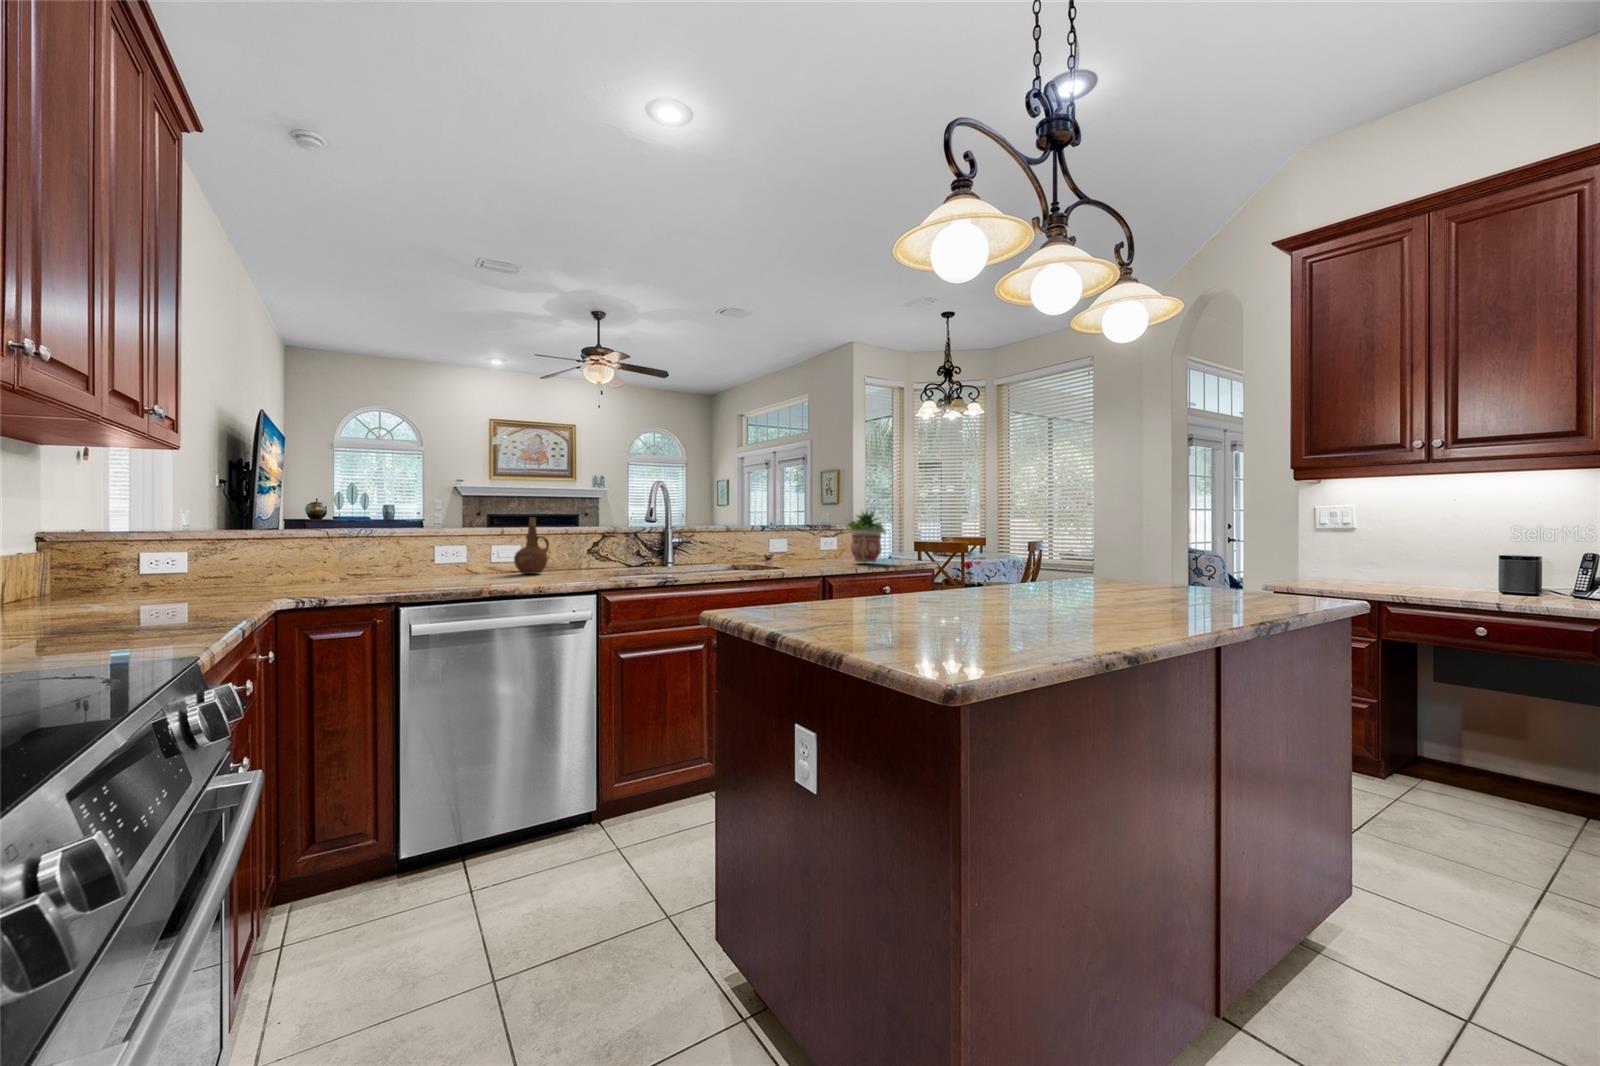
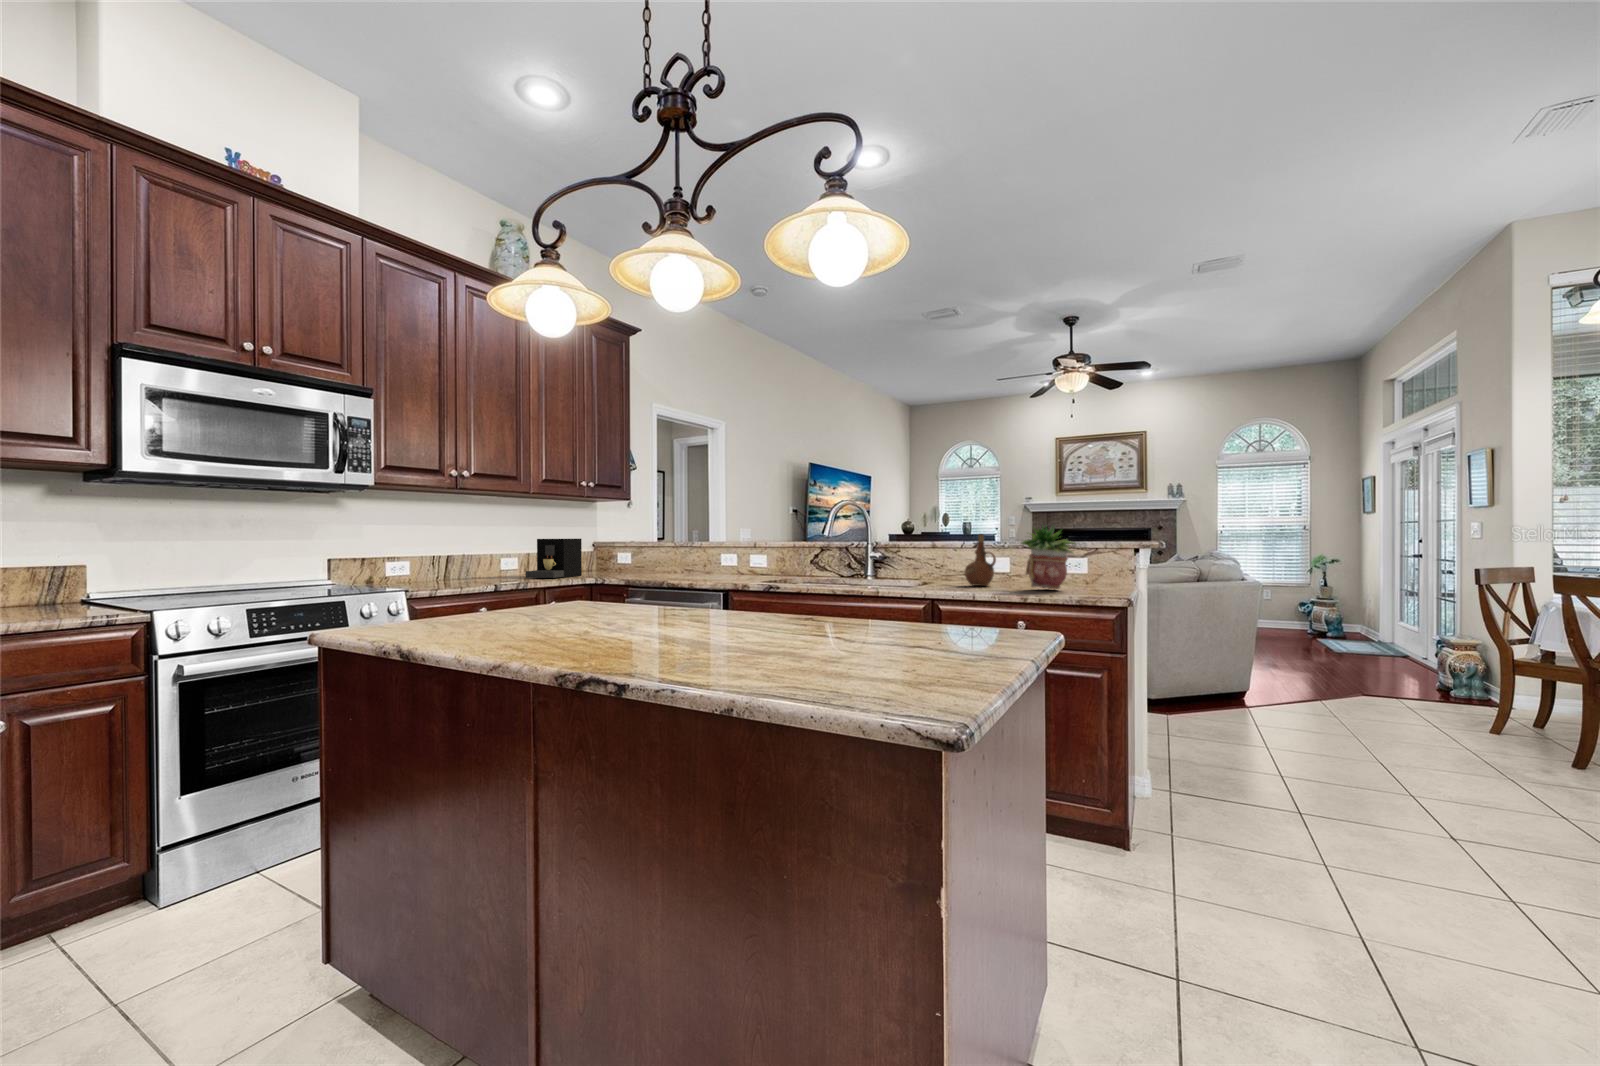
ceramic pitcher: present [514,517,549,574] -> present [965,534,996,586]
coffee maker: none [33,521,157,617] -> present [526,539,582,578]

